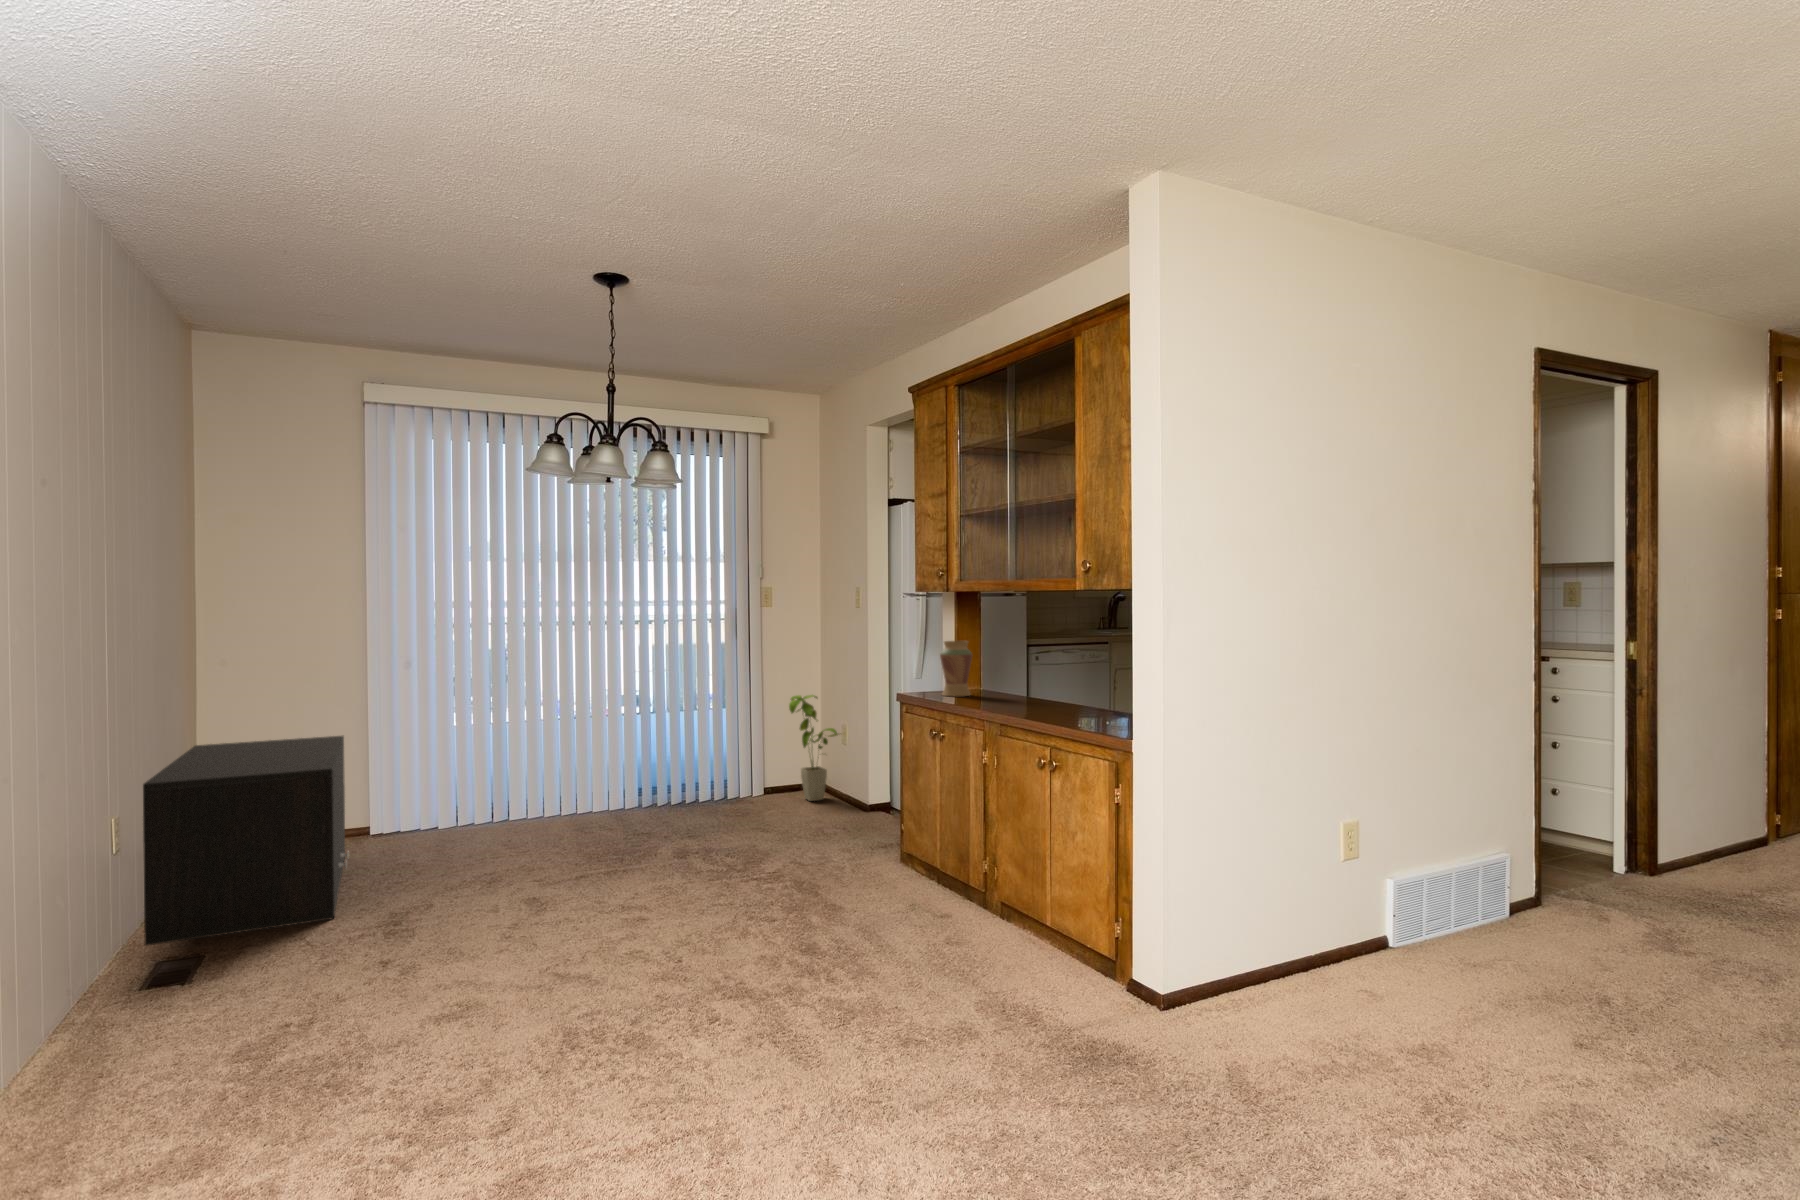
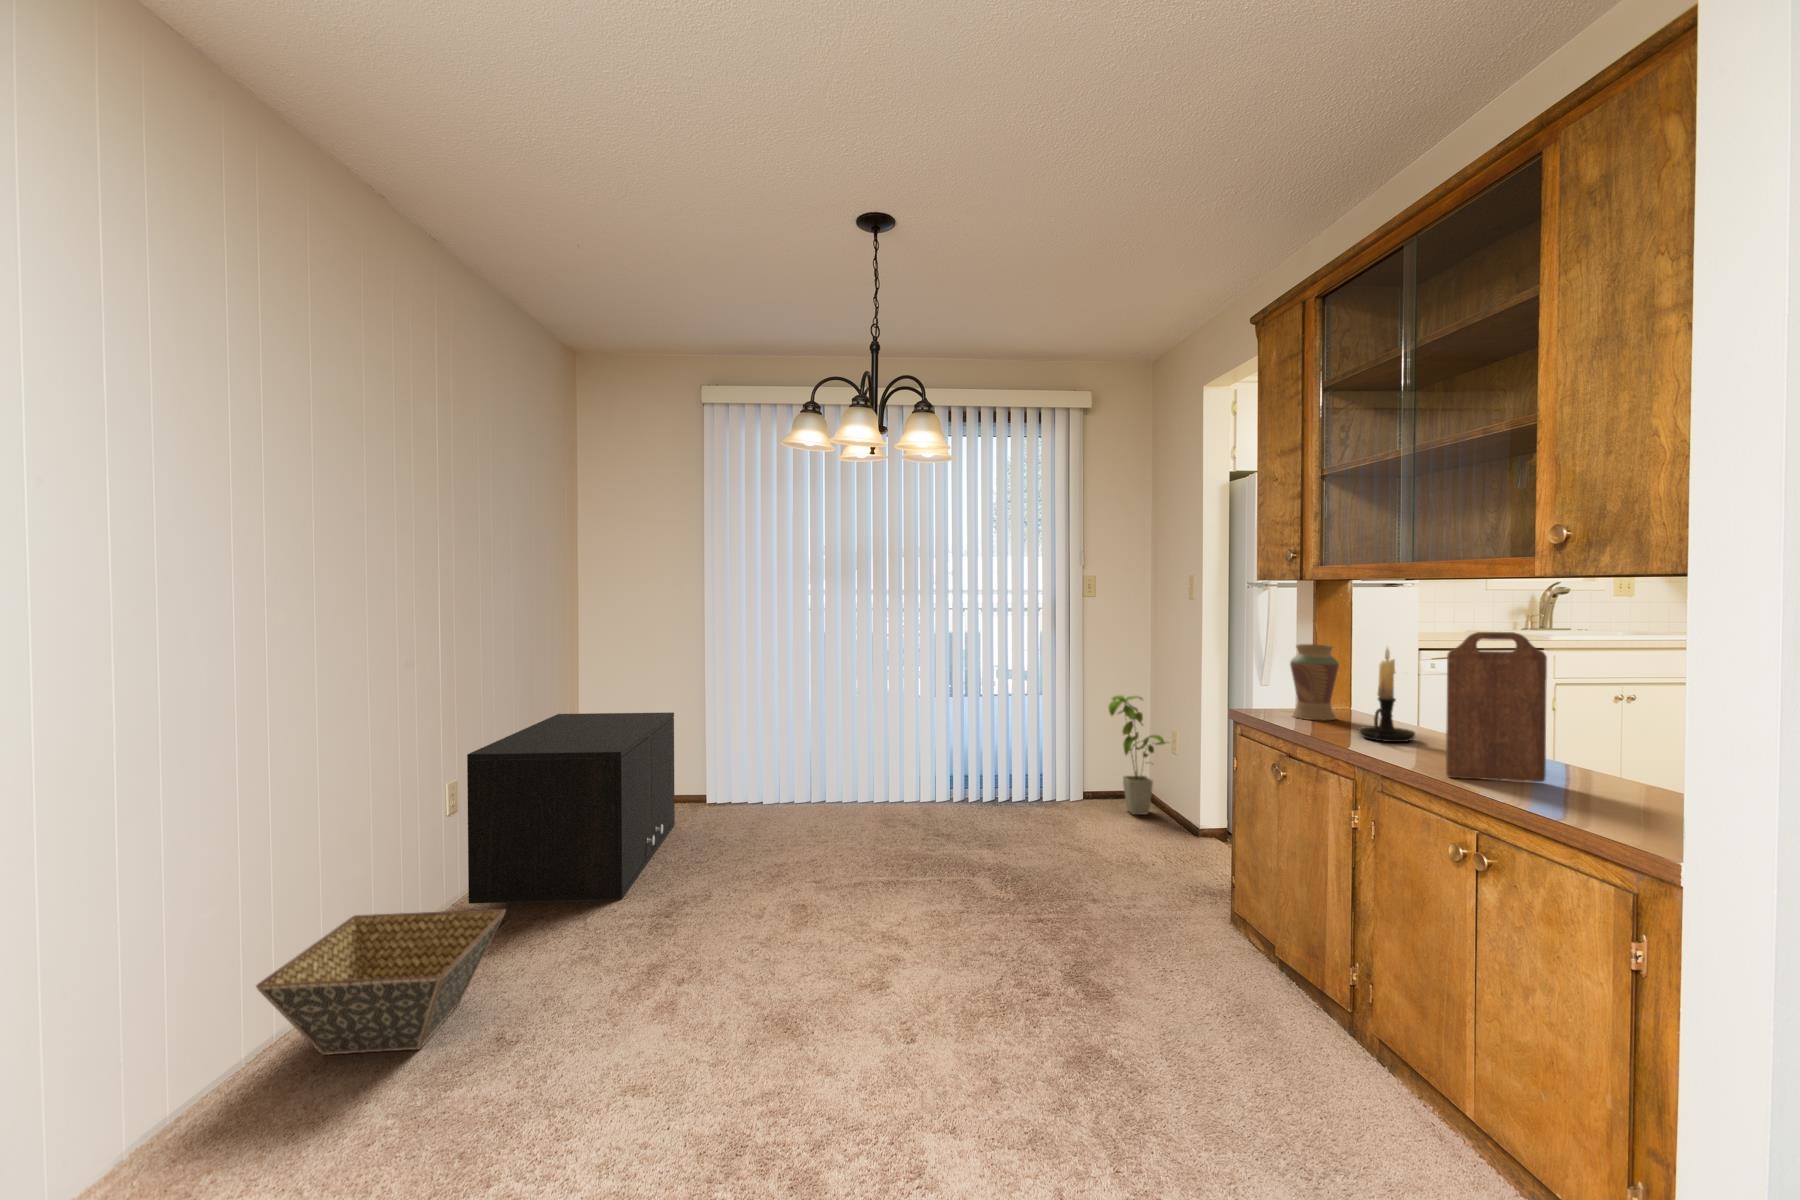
cutting board: none [1034,626,1087,720] -> present [1446,632,1547,782]
candle holder: none [986,638,1020,705] -> present [1359,648,1415,742]
basket: none [38,917,262,1065] -> present [256,909,506,1055]

